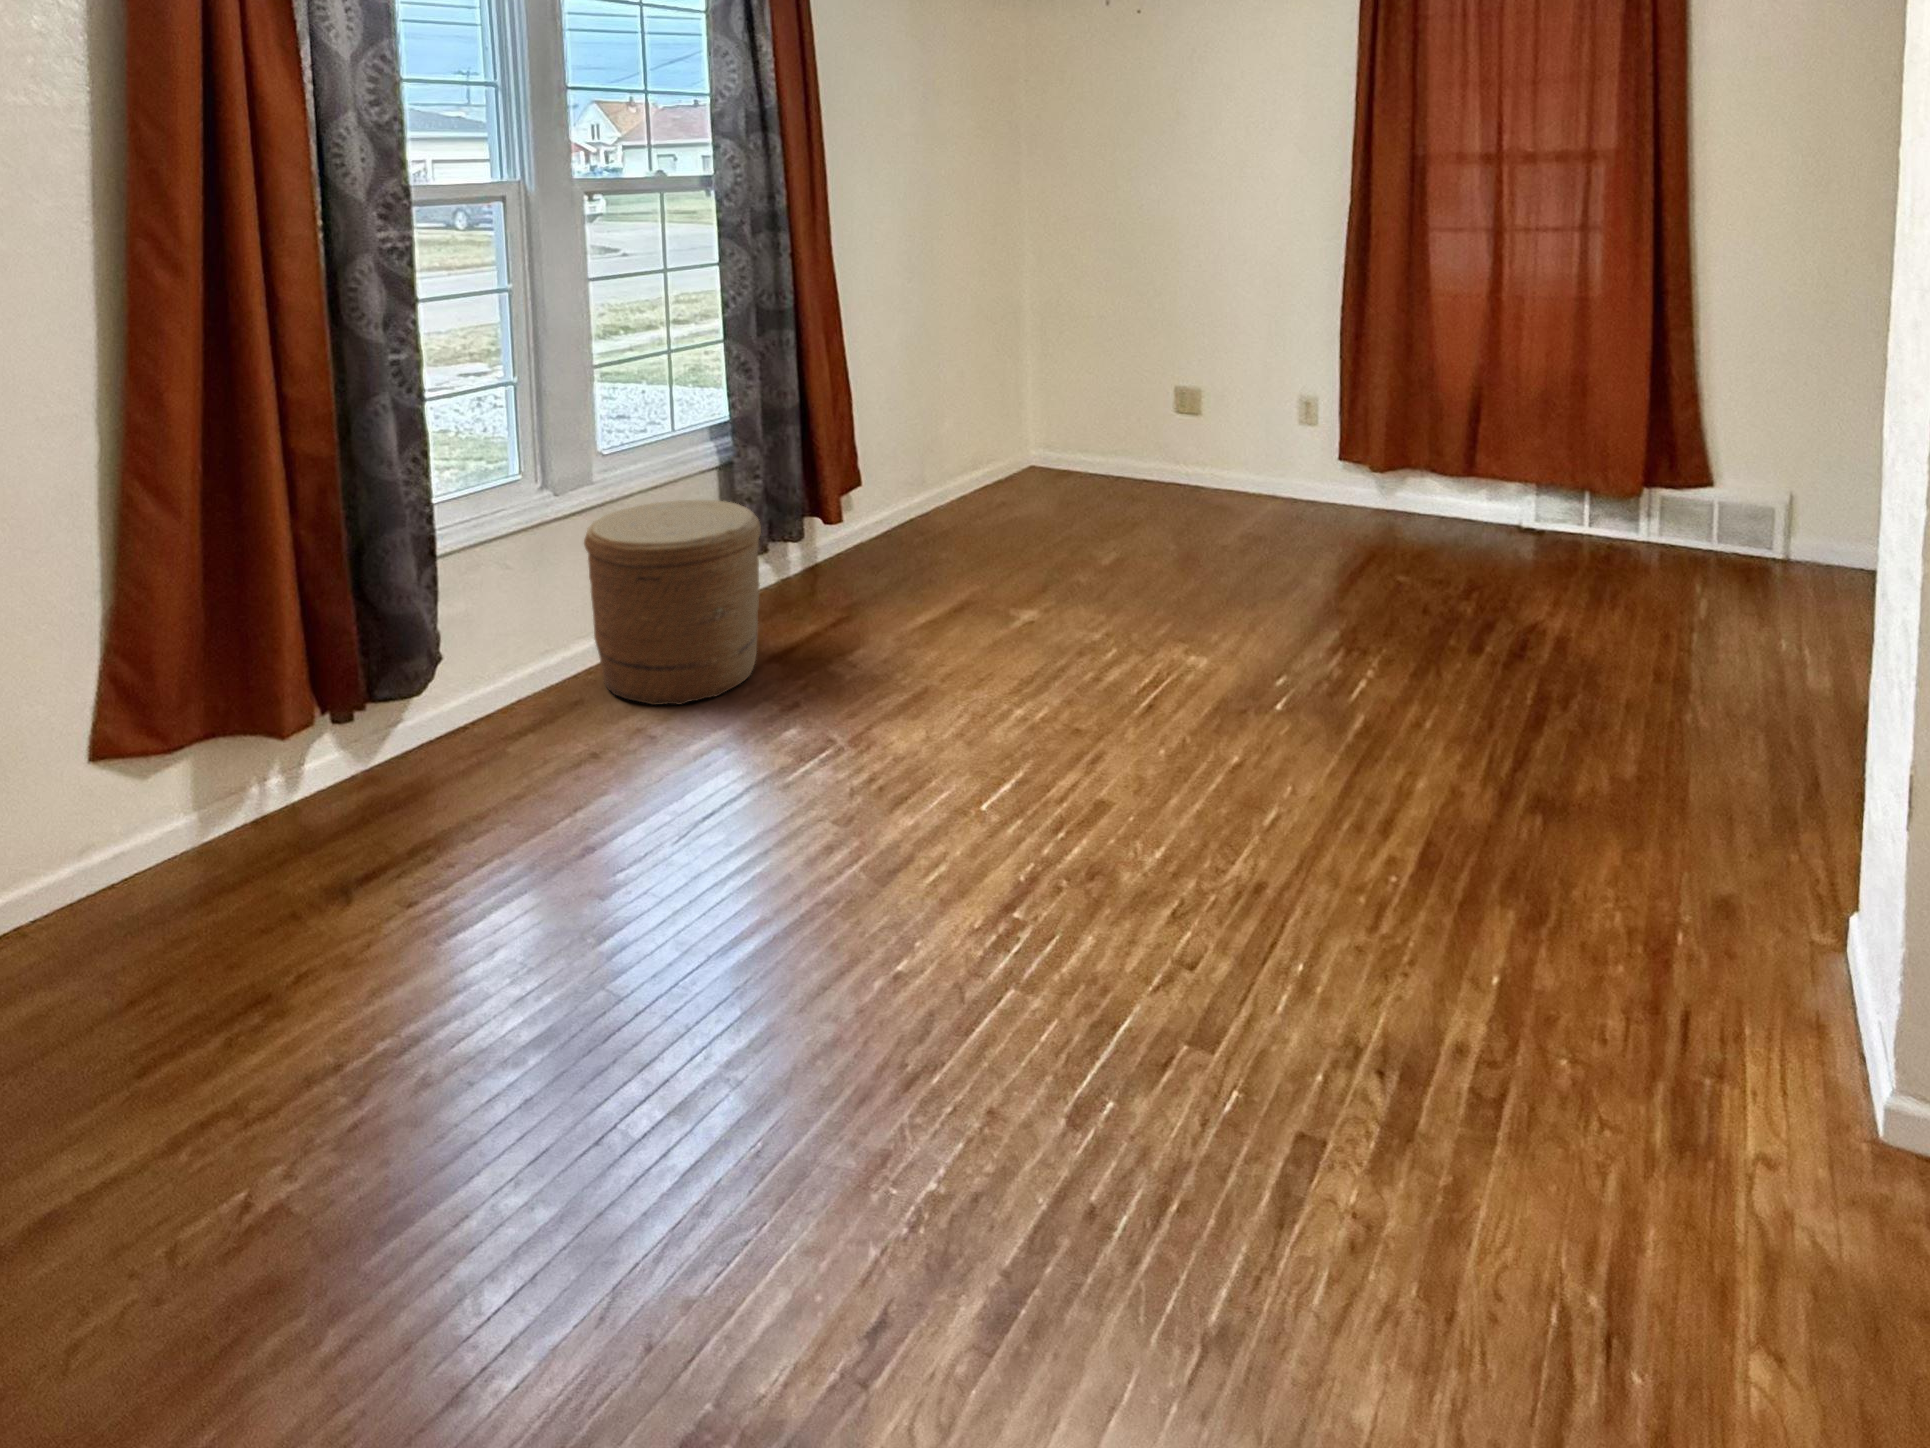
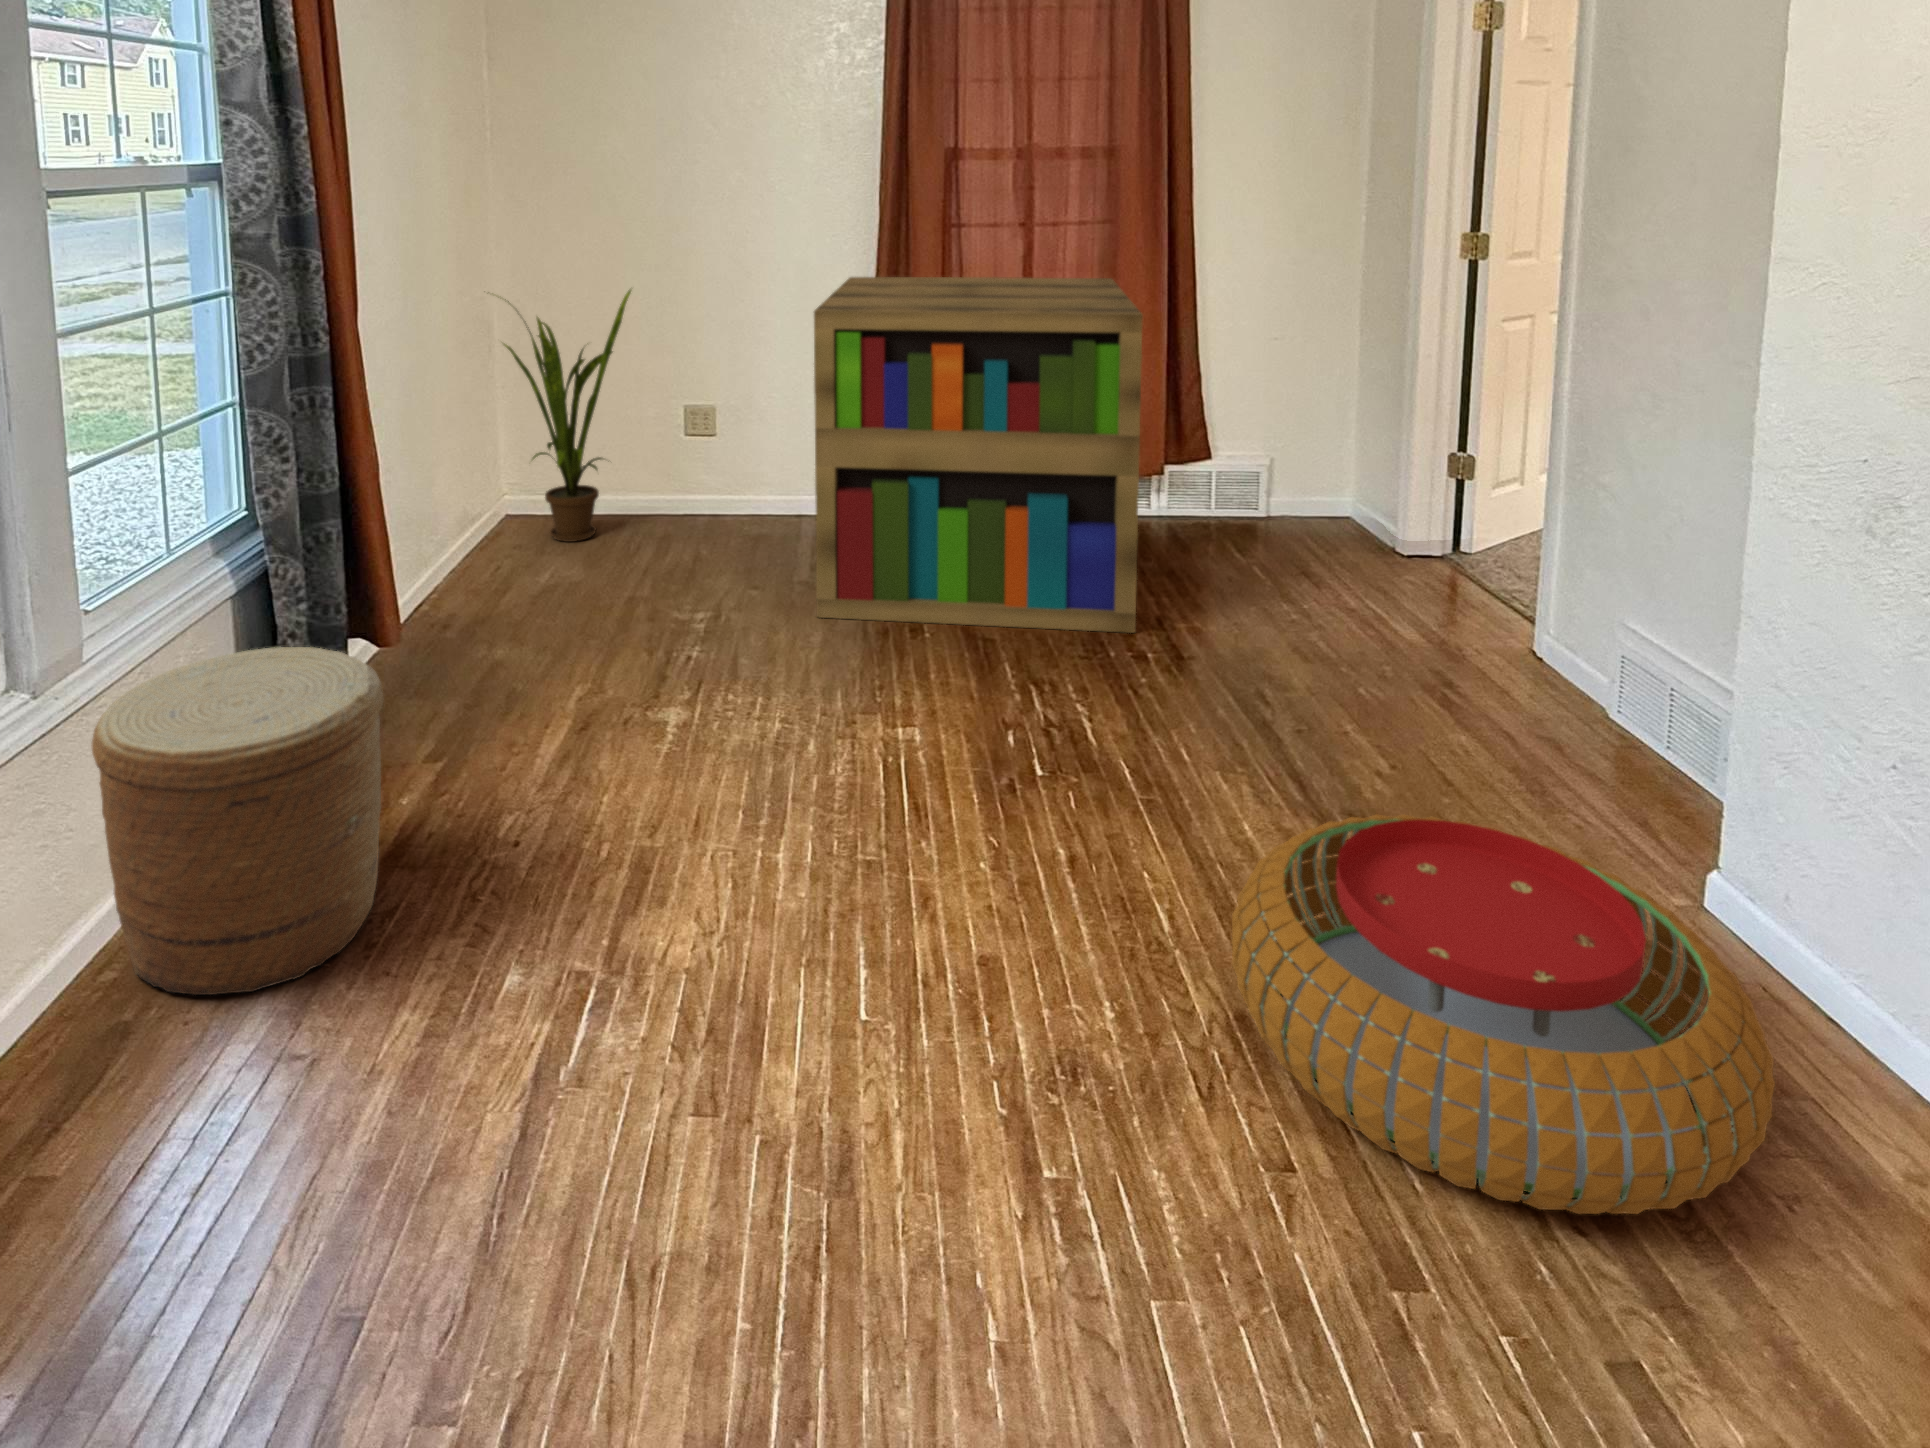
bookshelf: none [1208,278,1576,630] -> present [814,277,1143,633]
house plant: none [1008,279,1133,493] -> present [504,290,631,542]
pouf: none [1225,756,1674,1081] -> present [1231,814,1775,1214]

